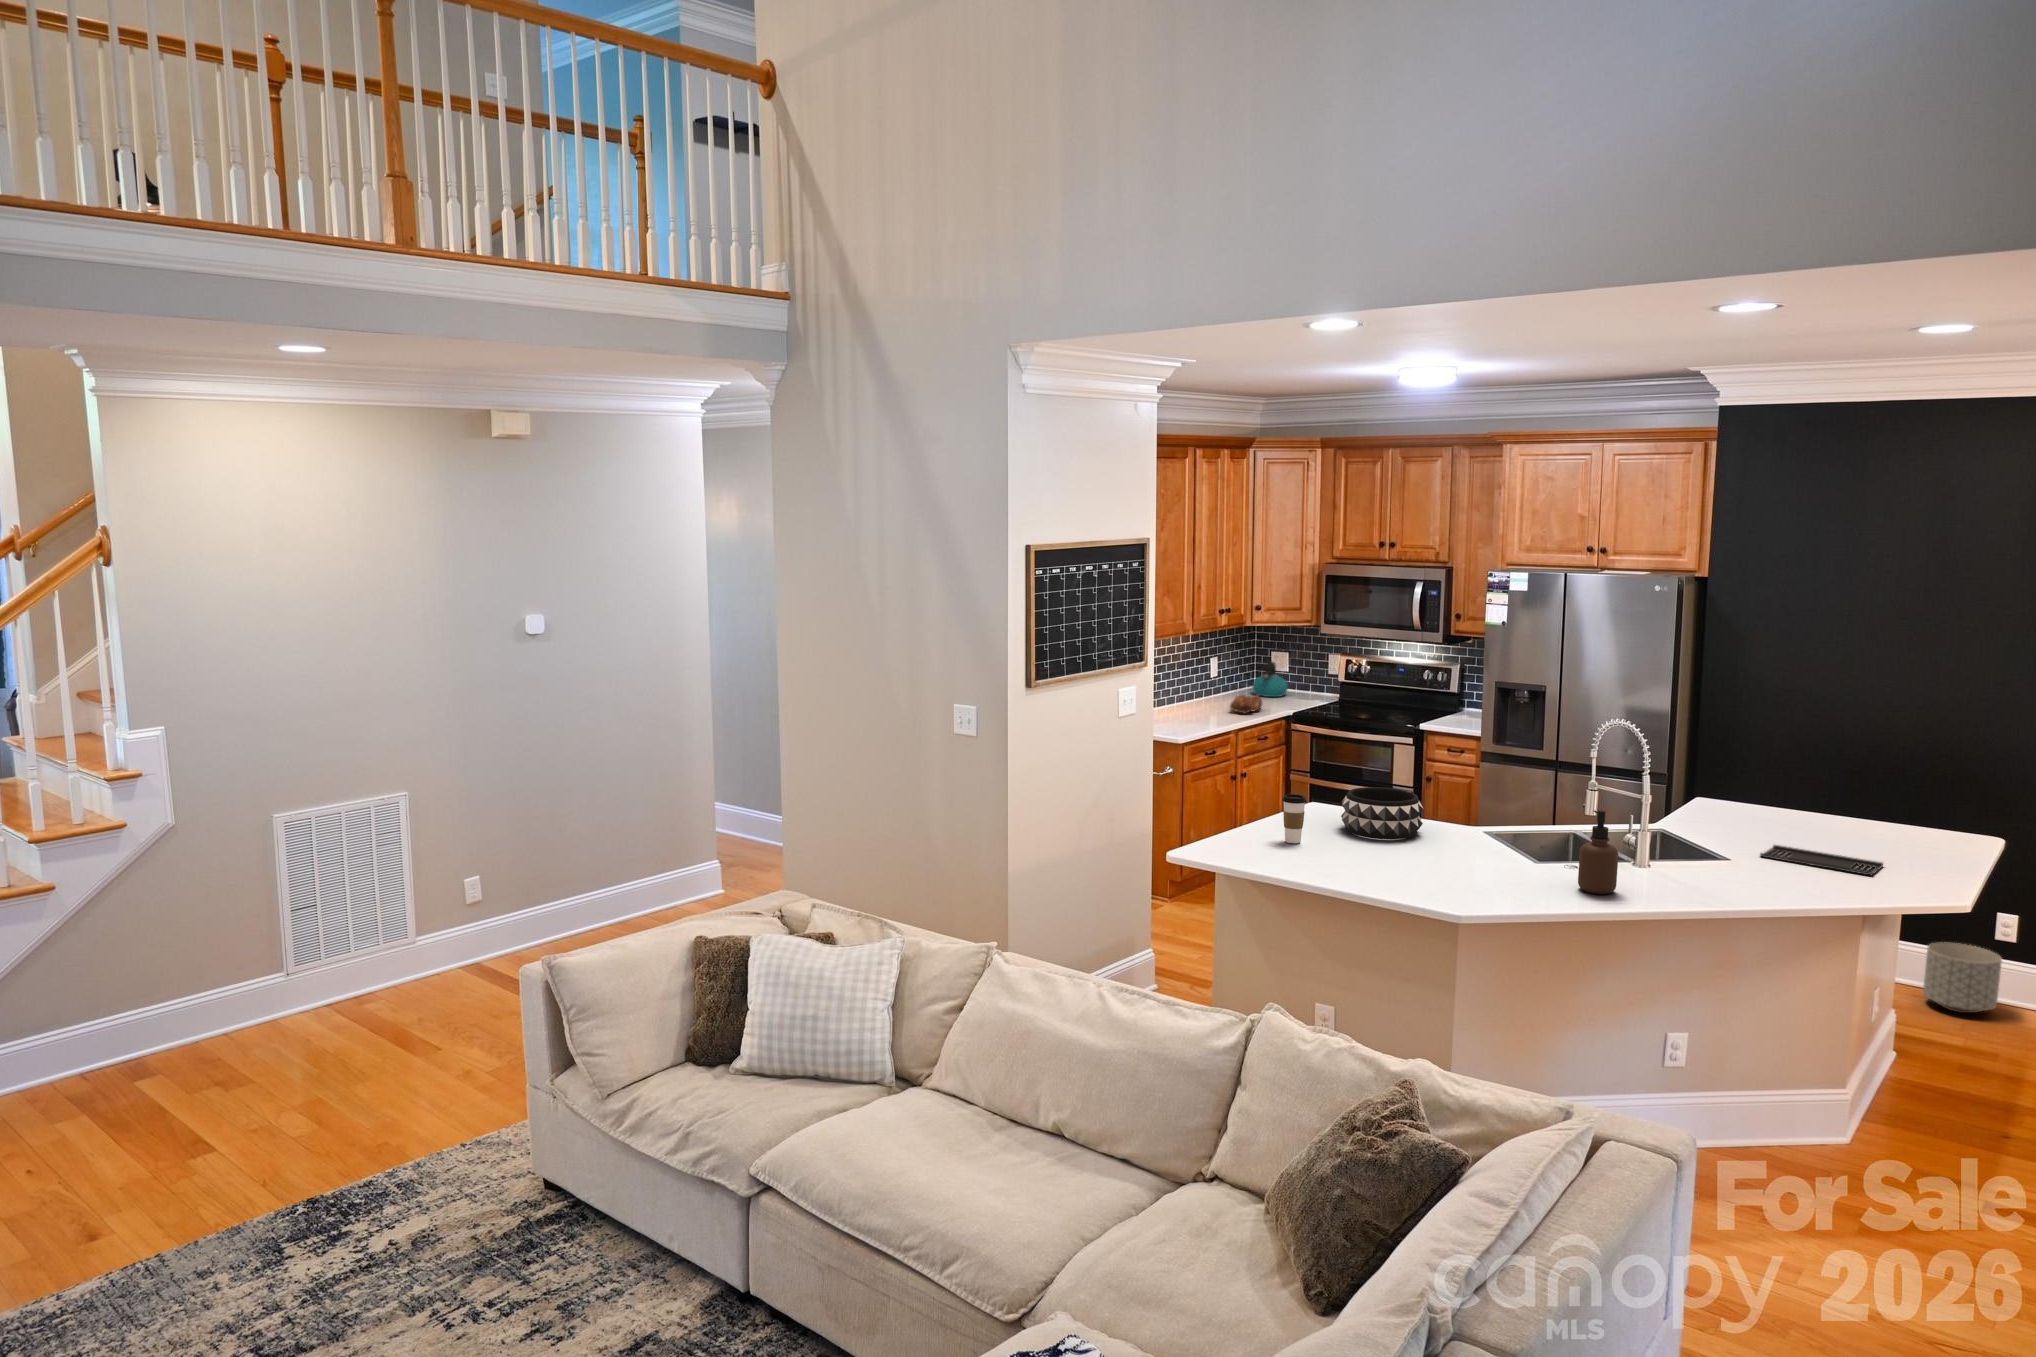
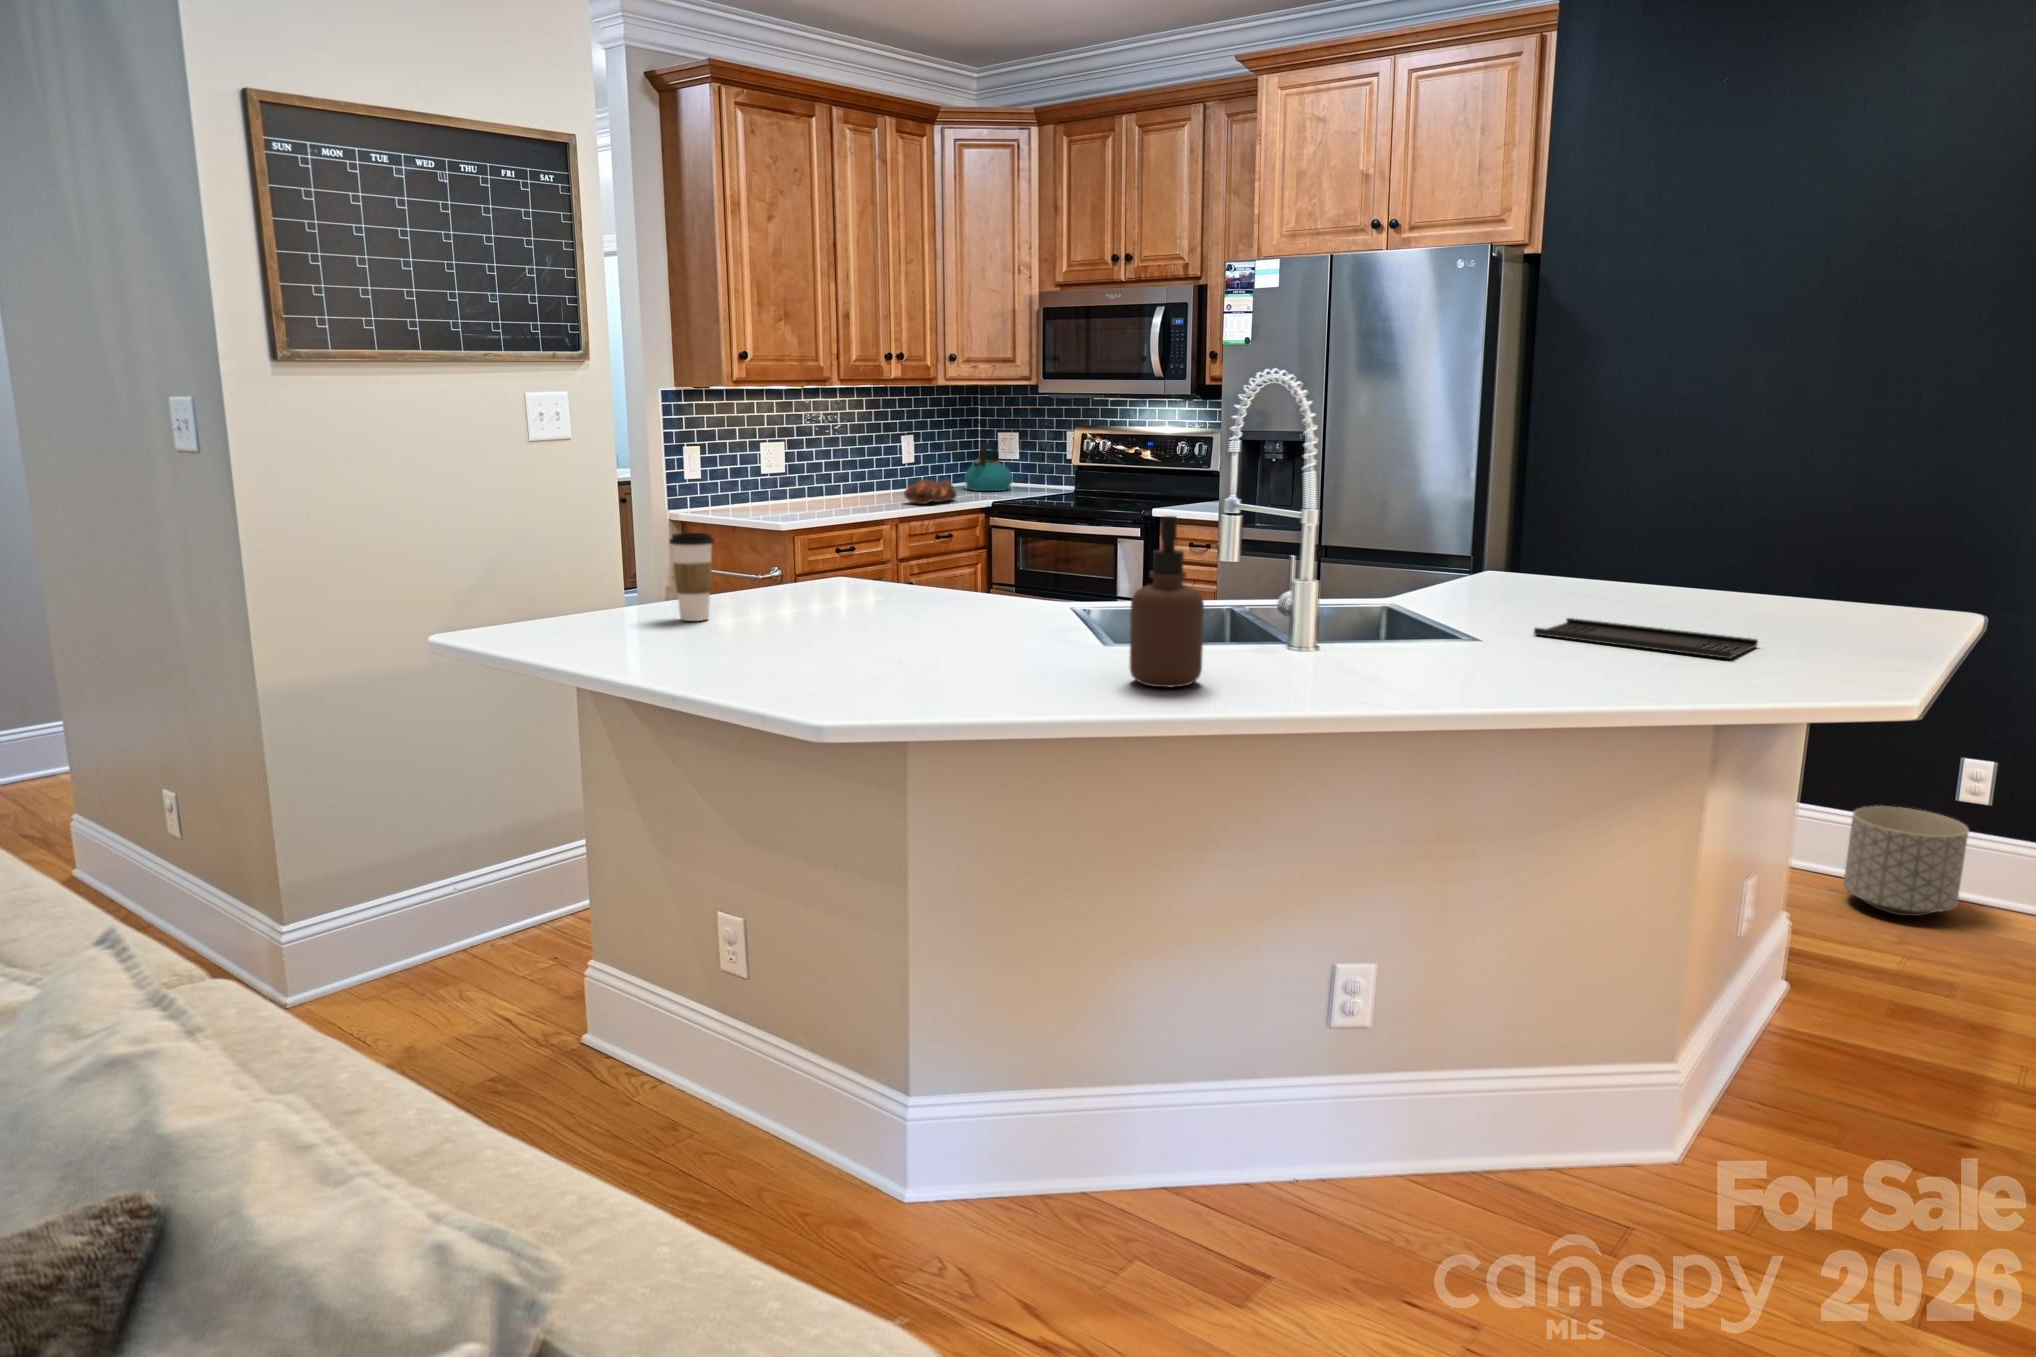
decorative bowl: present [1341,787,1424,840] -> none [810,533,954,616]

